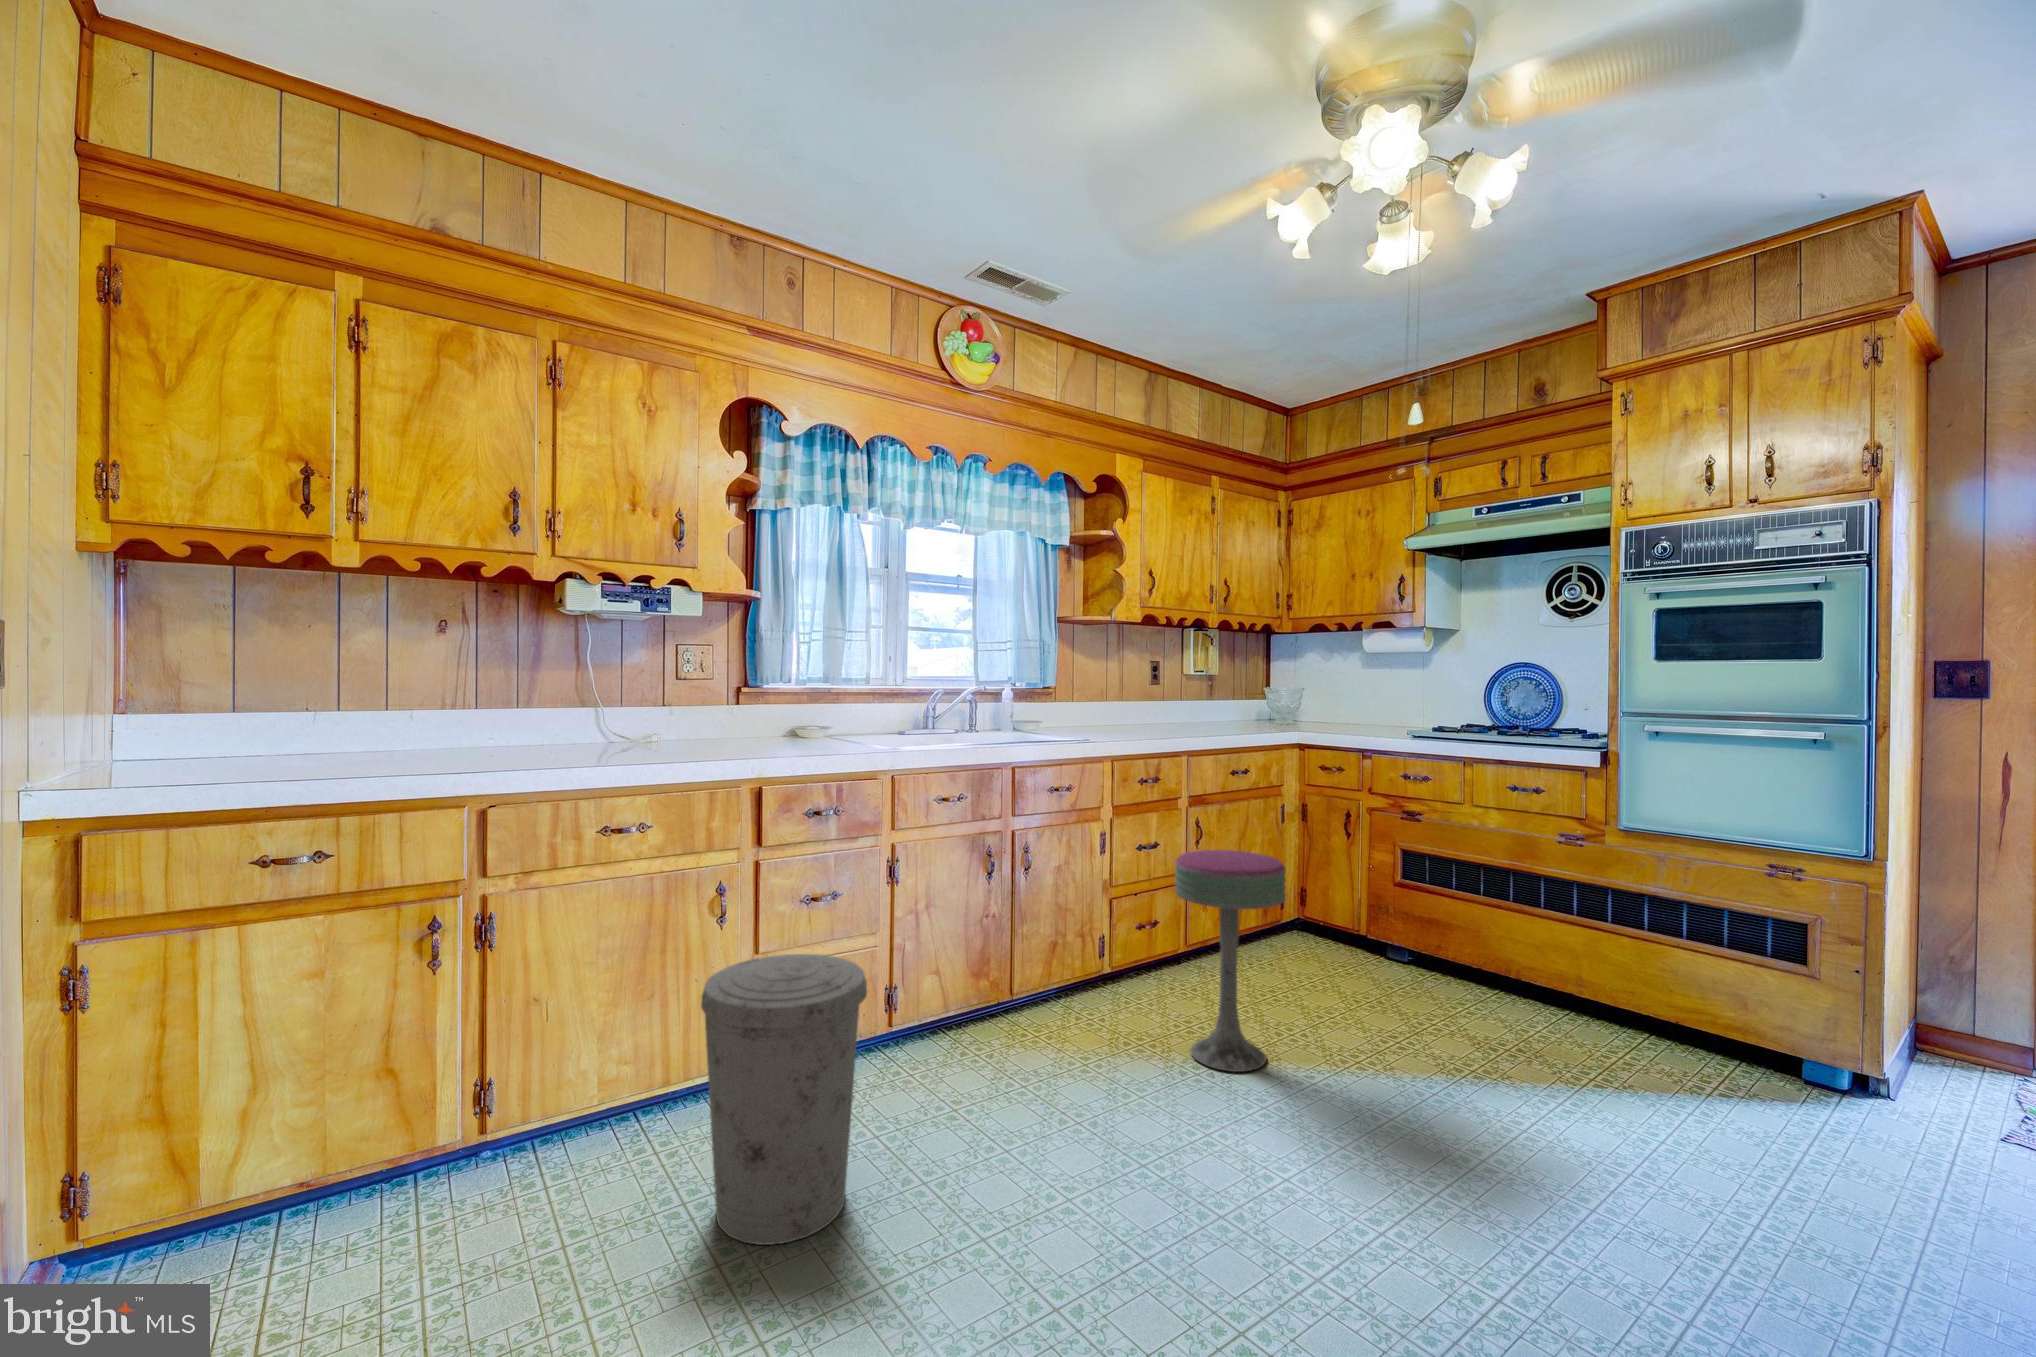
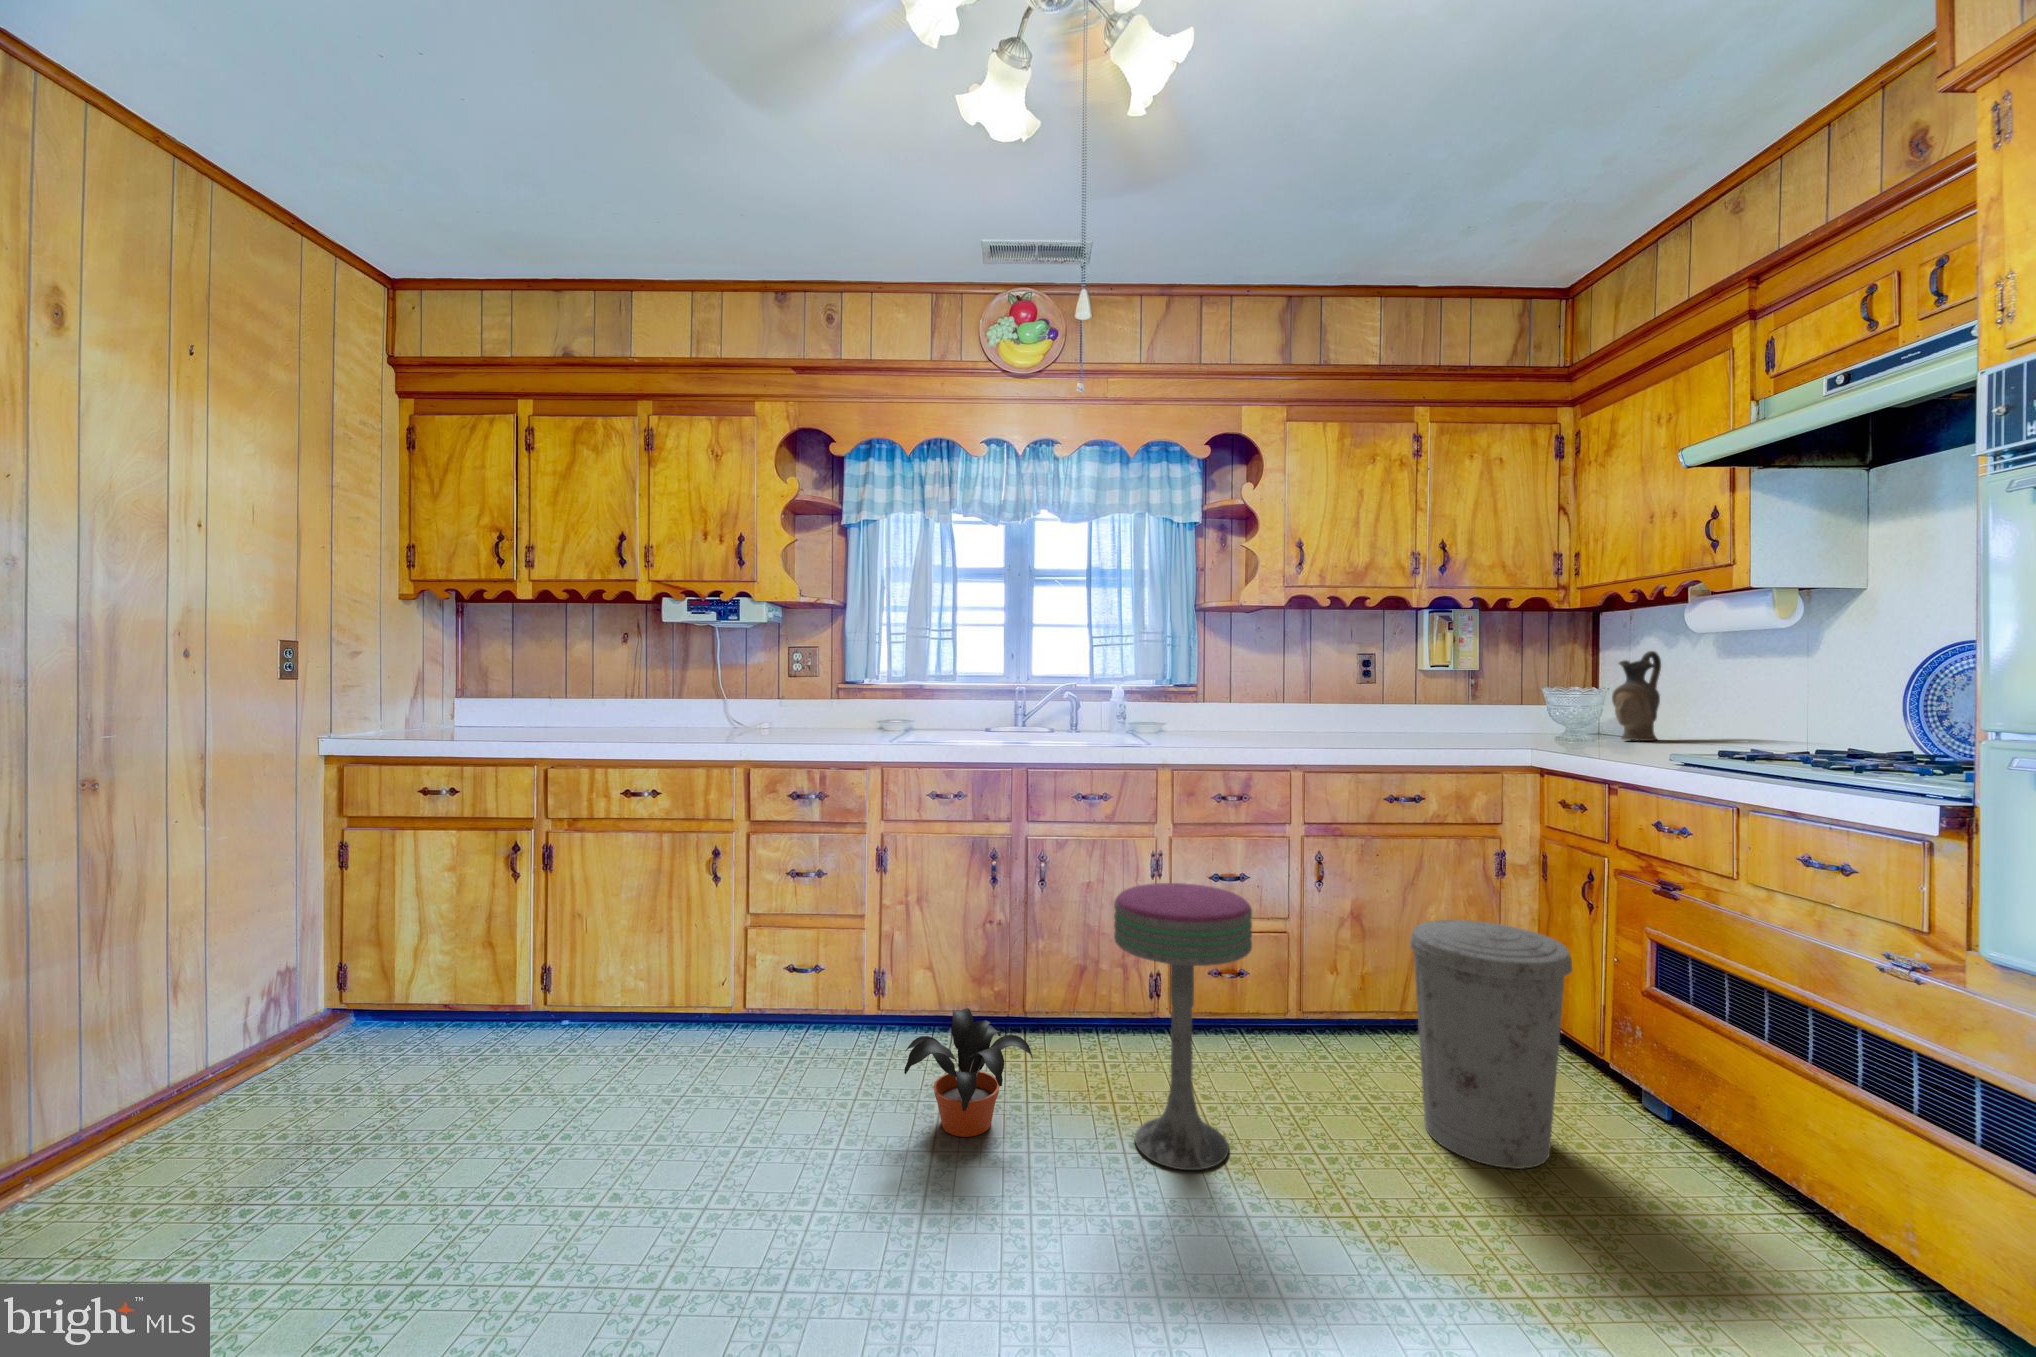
ceramic pitcher: none [1306,664,1332,724] -> present [1612,651,1661,741]
trash can: present [701,954,867,1245] -> present [1410,920,1572,1169]
potted plant: none [1025,992,1147,1104] -> present [904,1008,1033,1137]

